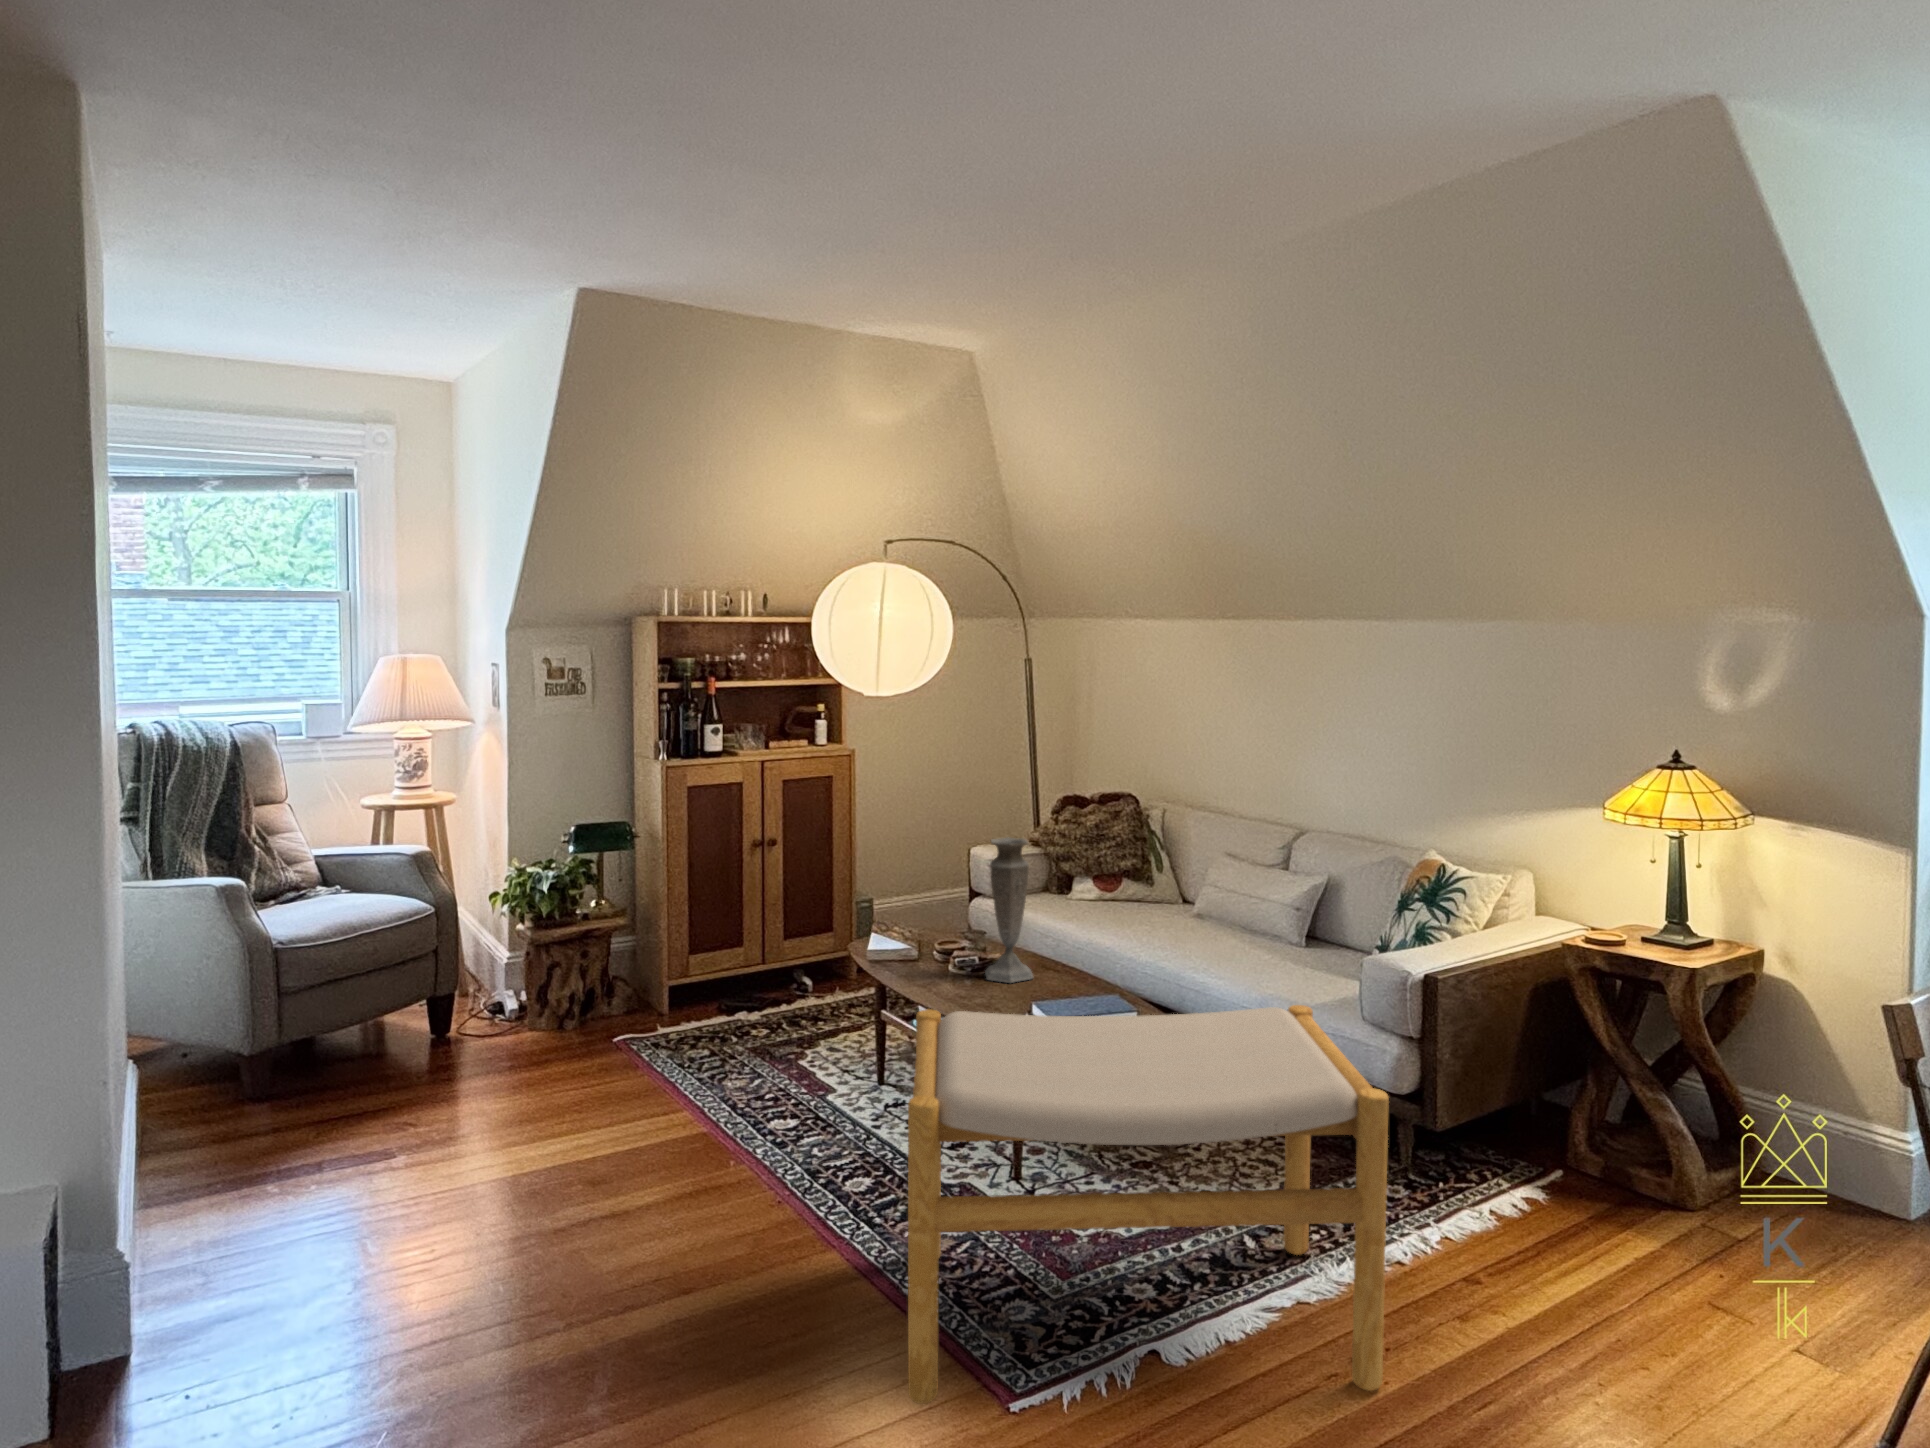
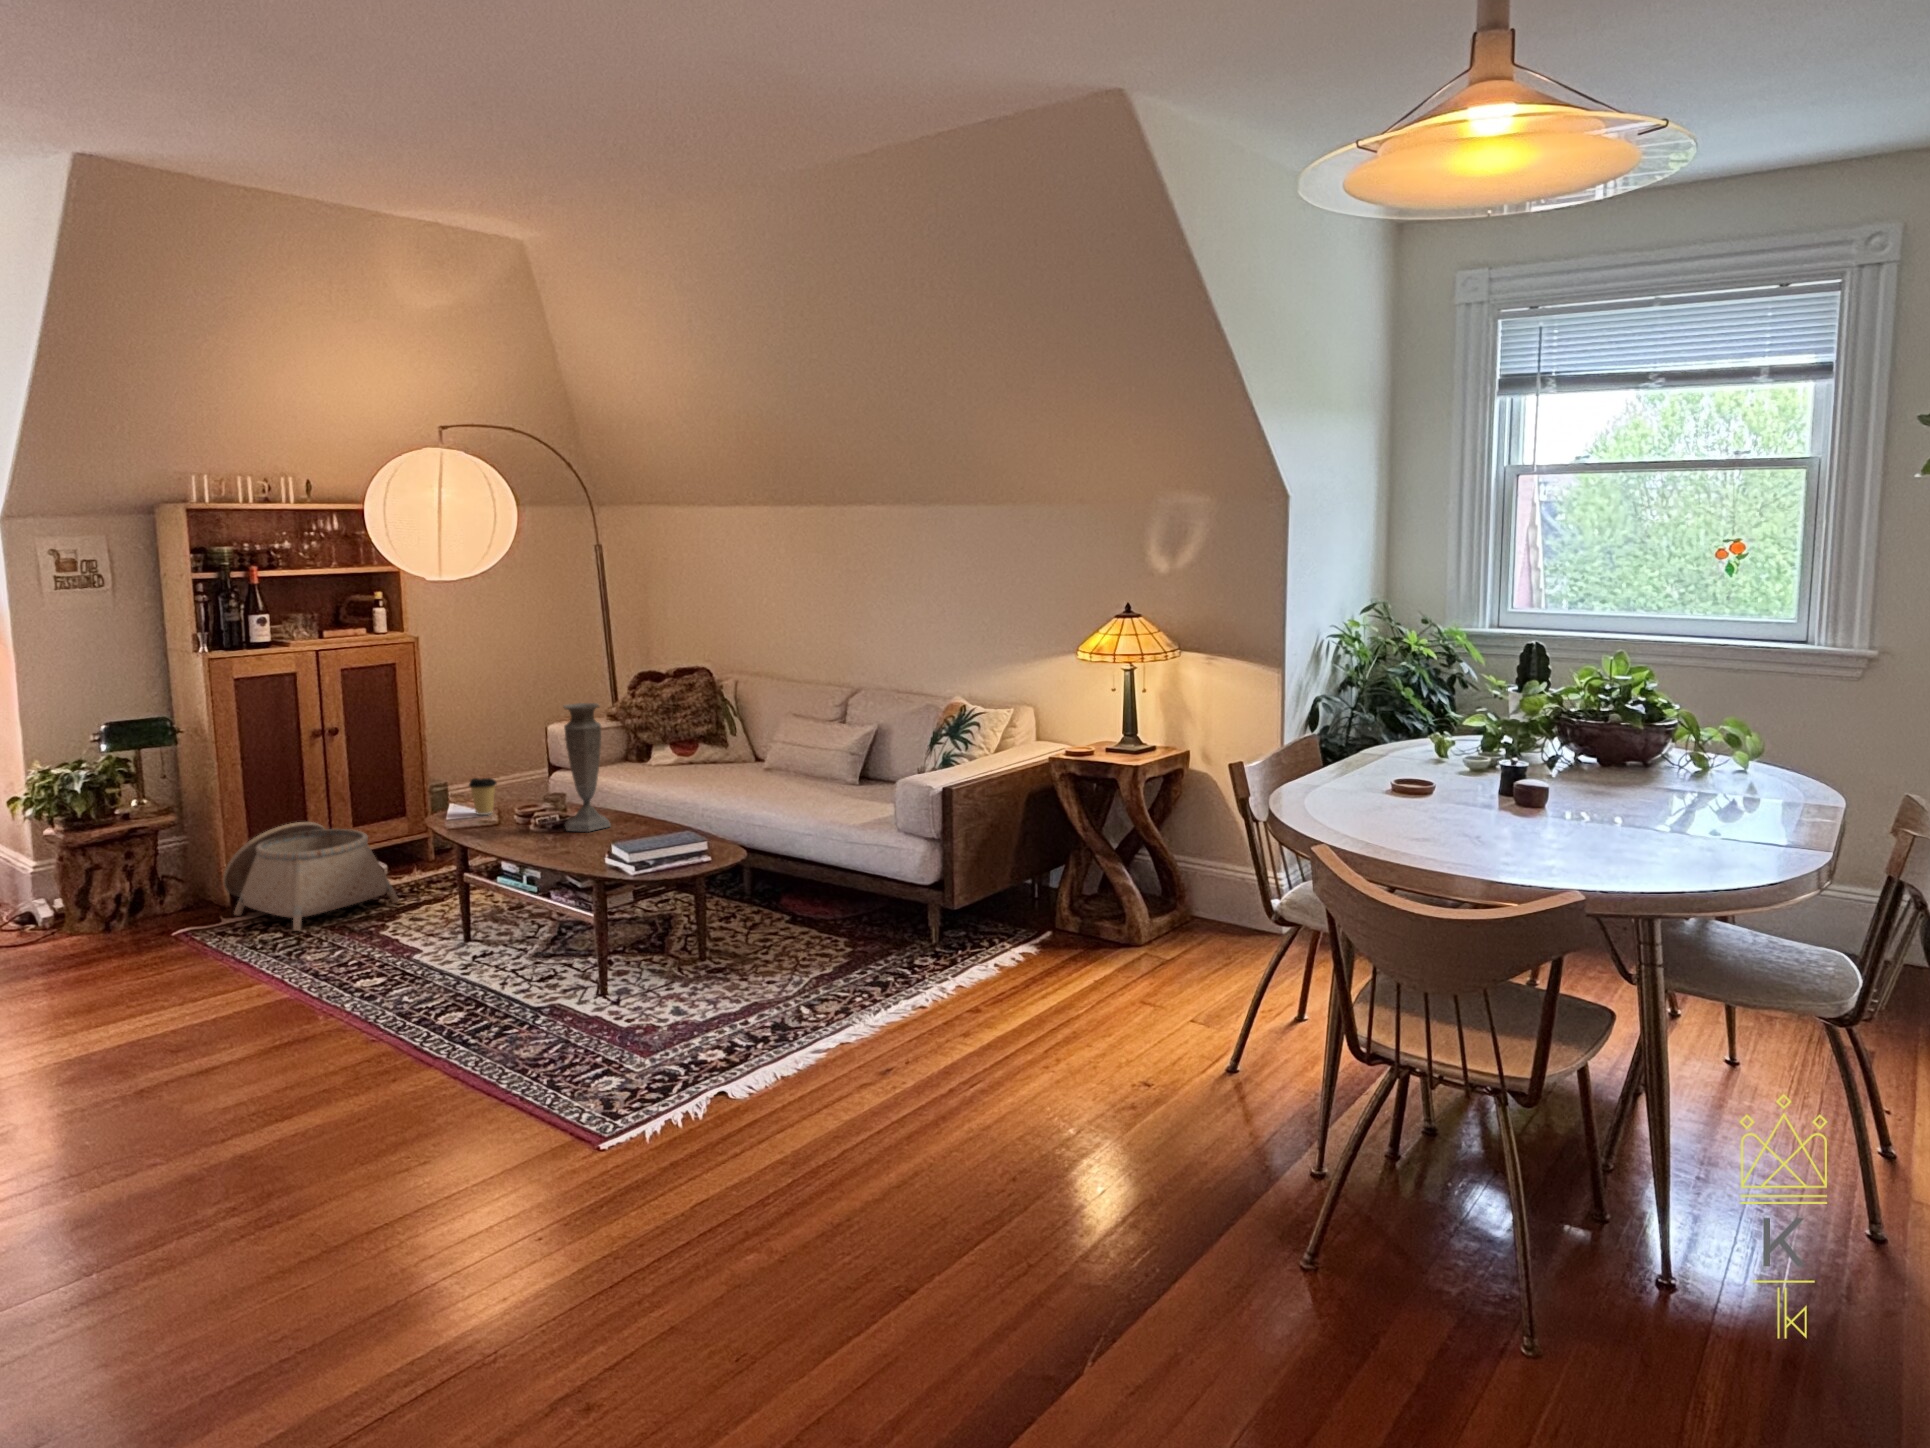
coffee cup: none [891,909,919,950] -> present [469,778,496,815]
basket: none [662,935,819,1052] -> present [223,822,399,931]
footstool: present [908,1005,1389,1404] -> none [494,815,904,1161]

